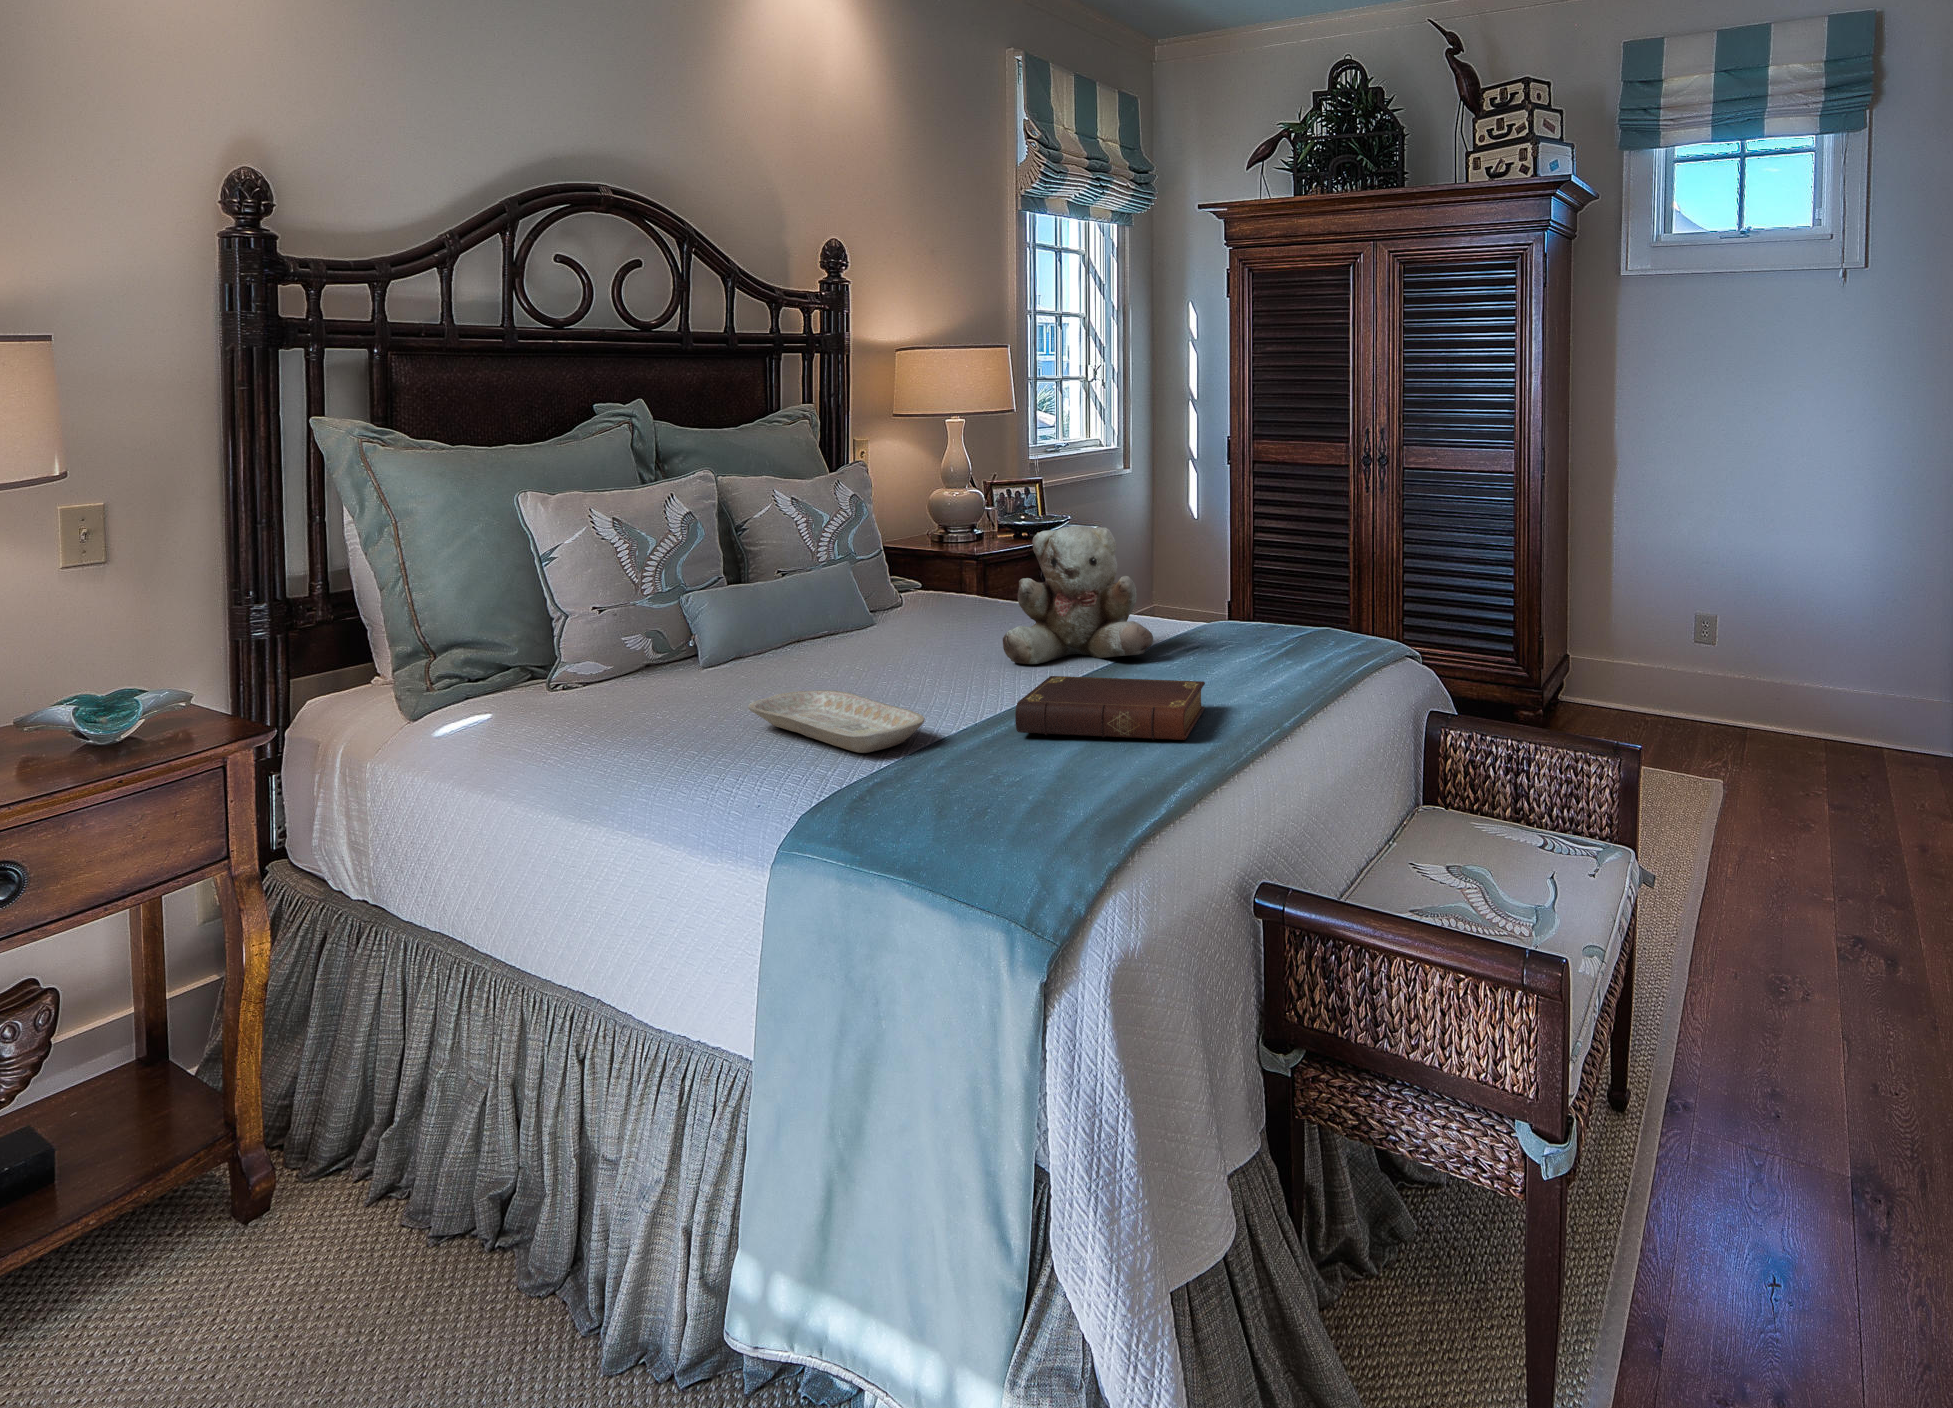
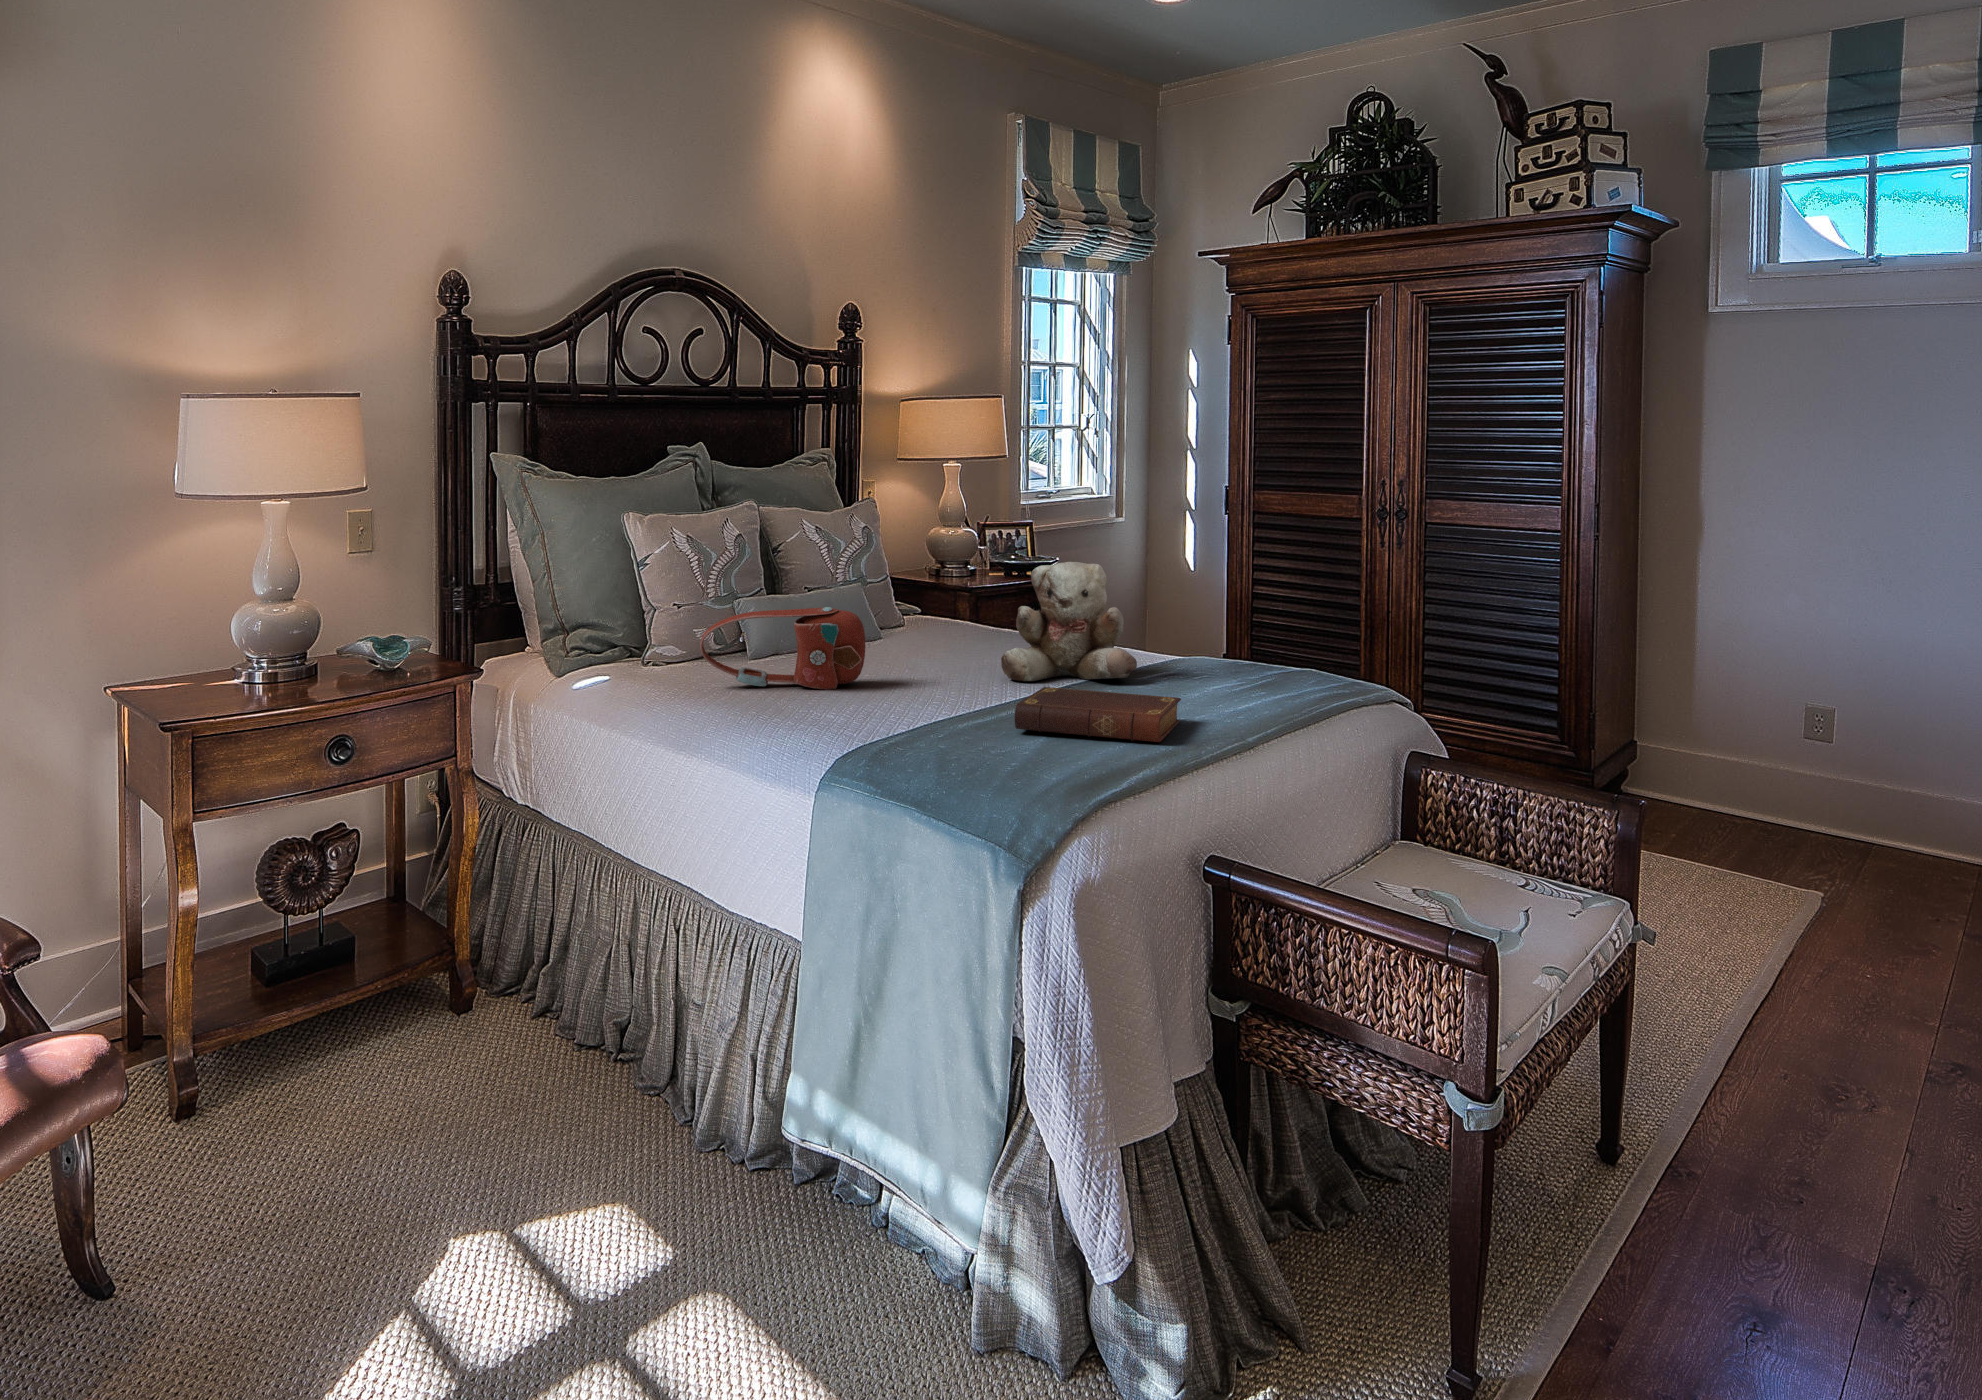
handbag: none [629,589,841,688] -> present [700,607,865,690]
tray: present [748,690,925,753] -> none [798,689,940,736]

